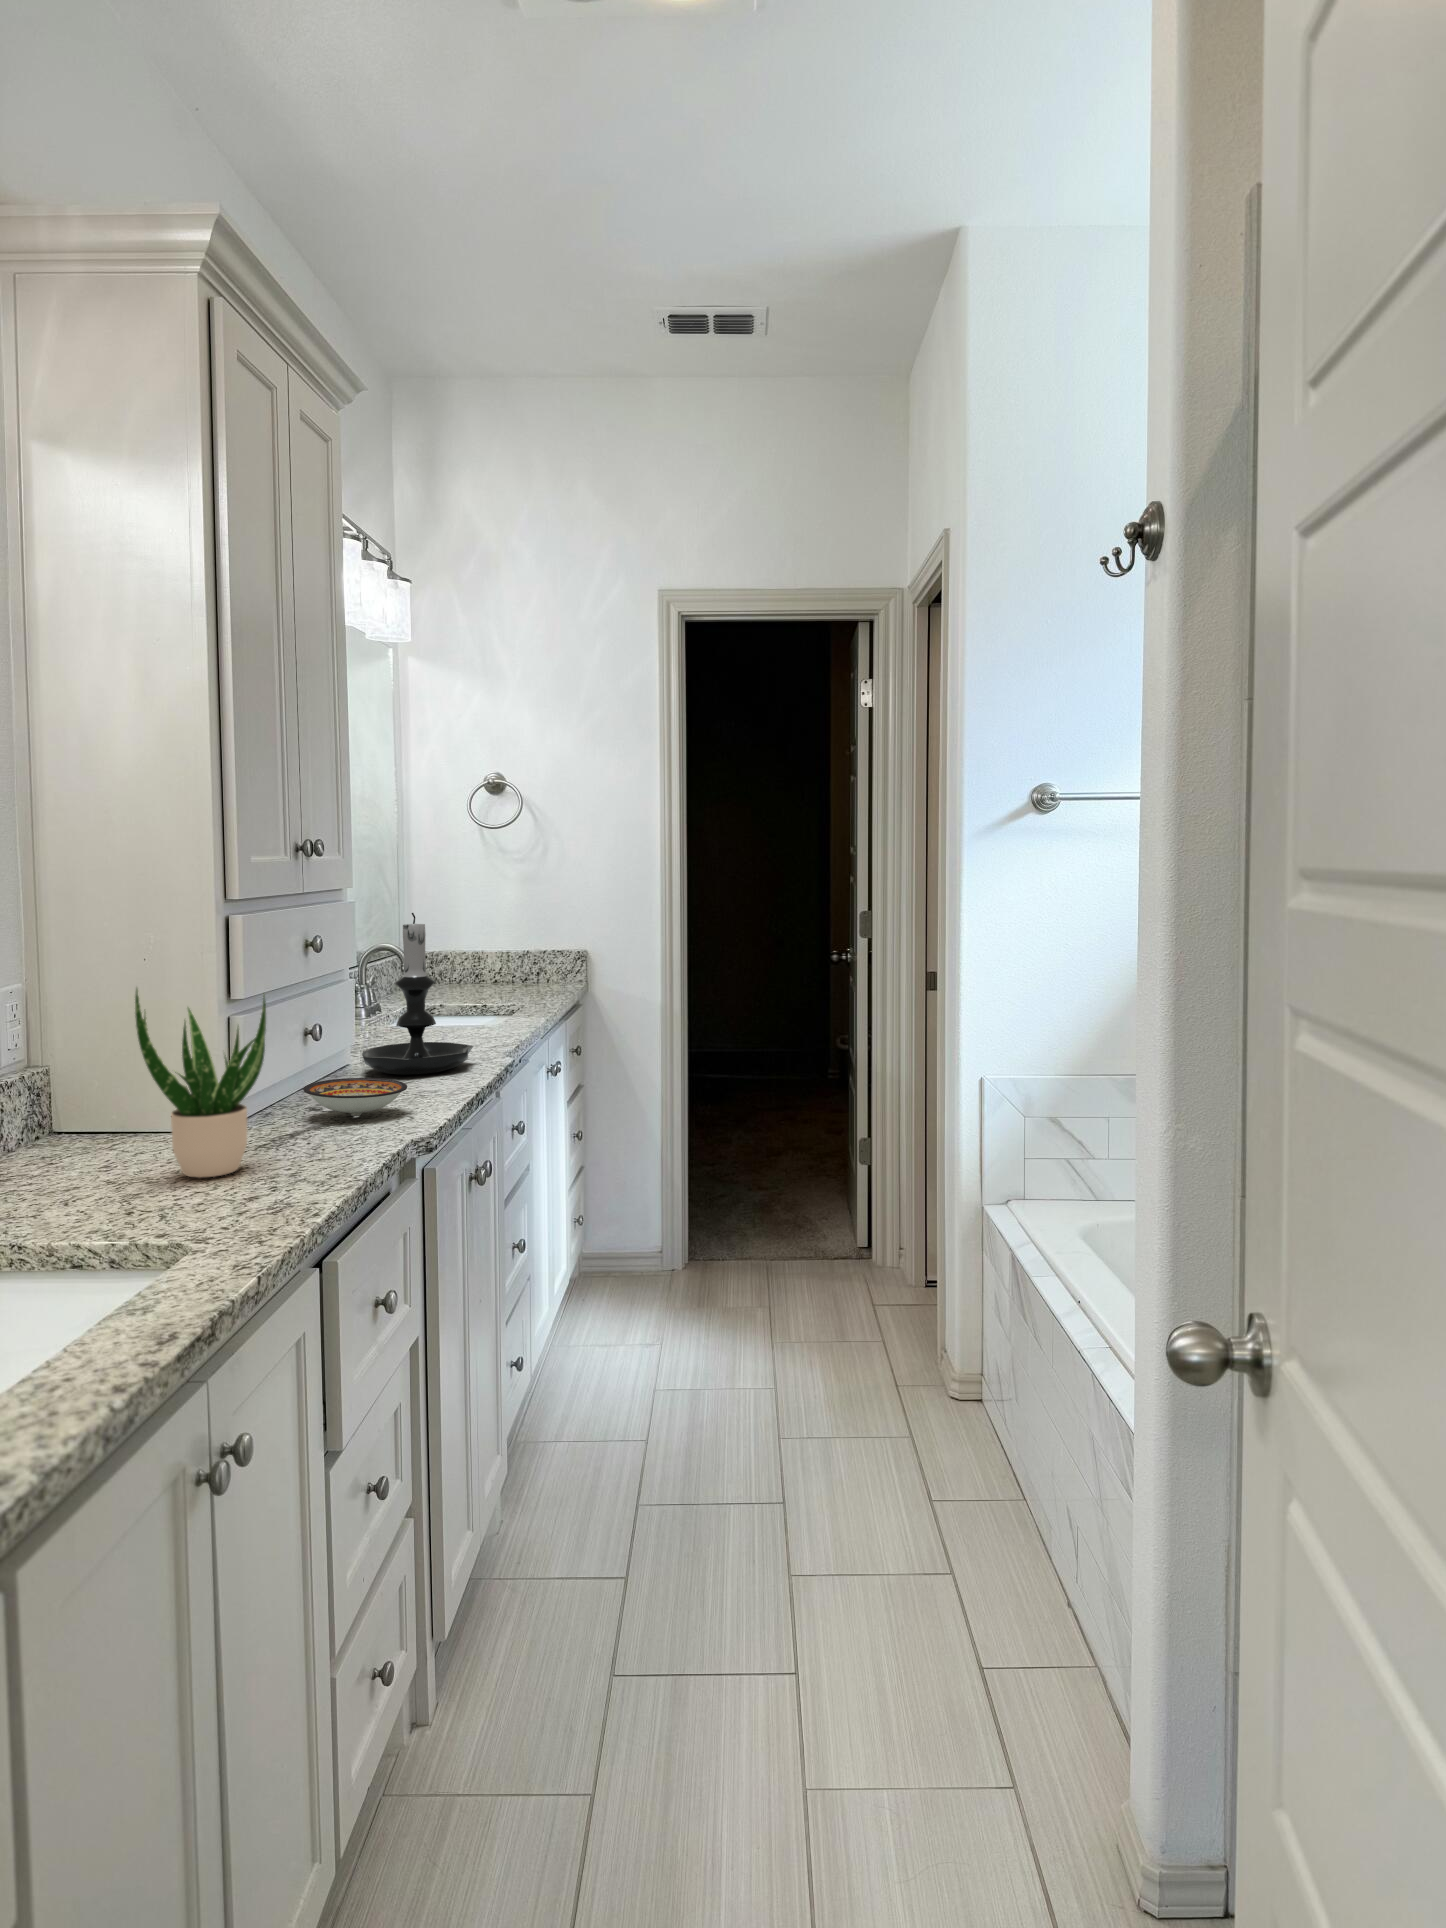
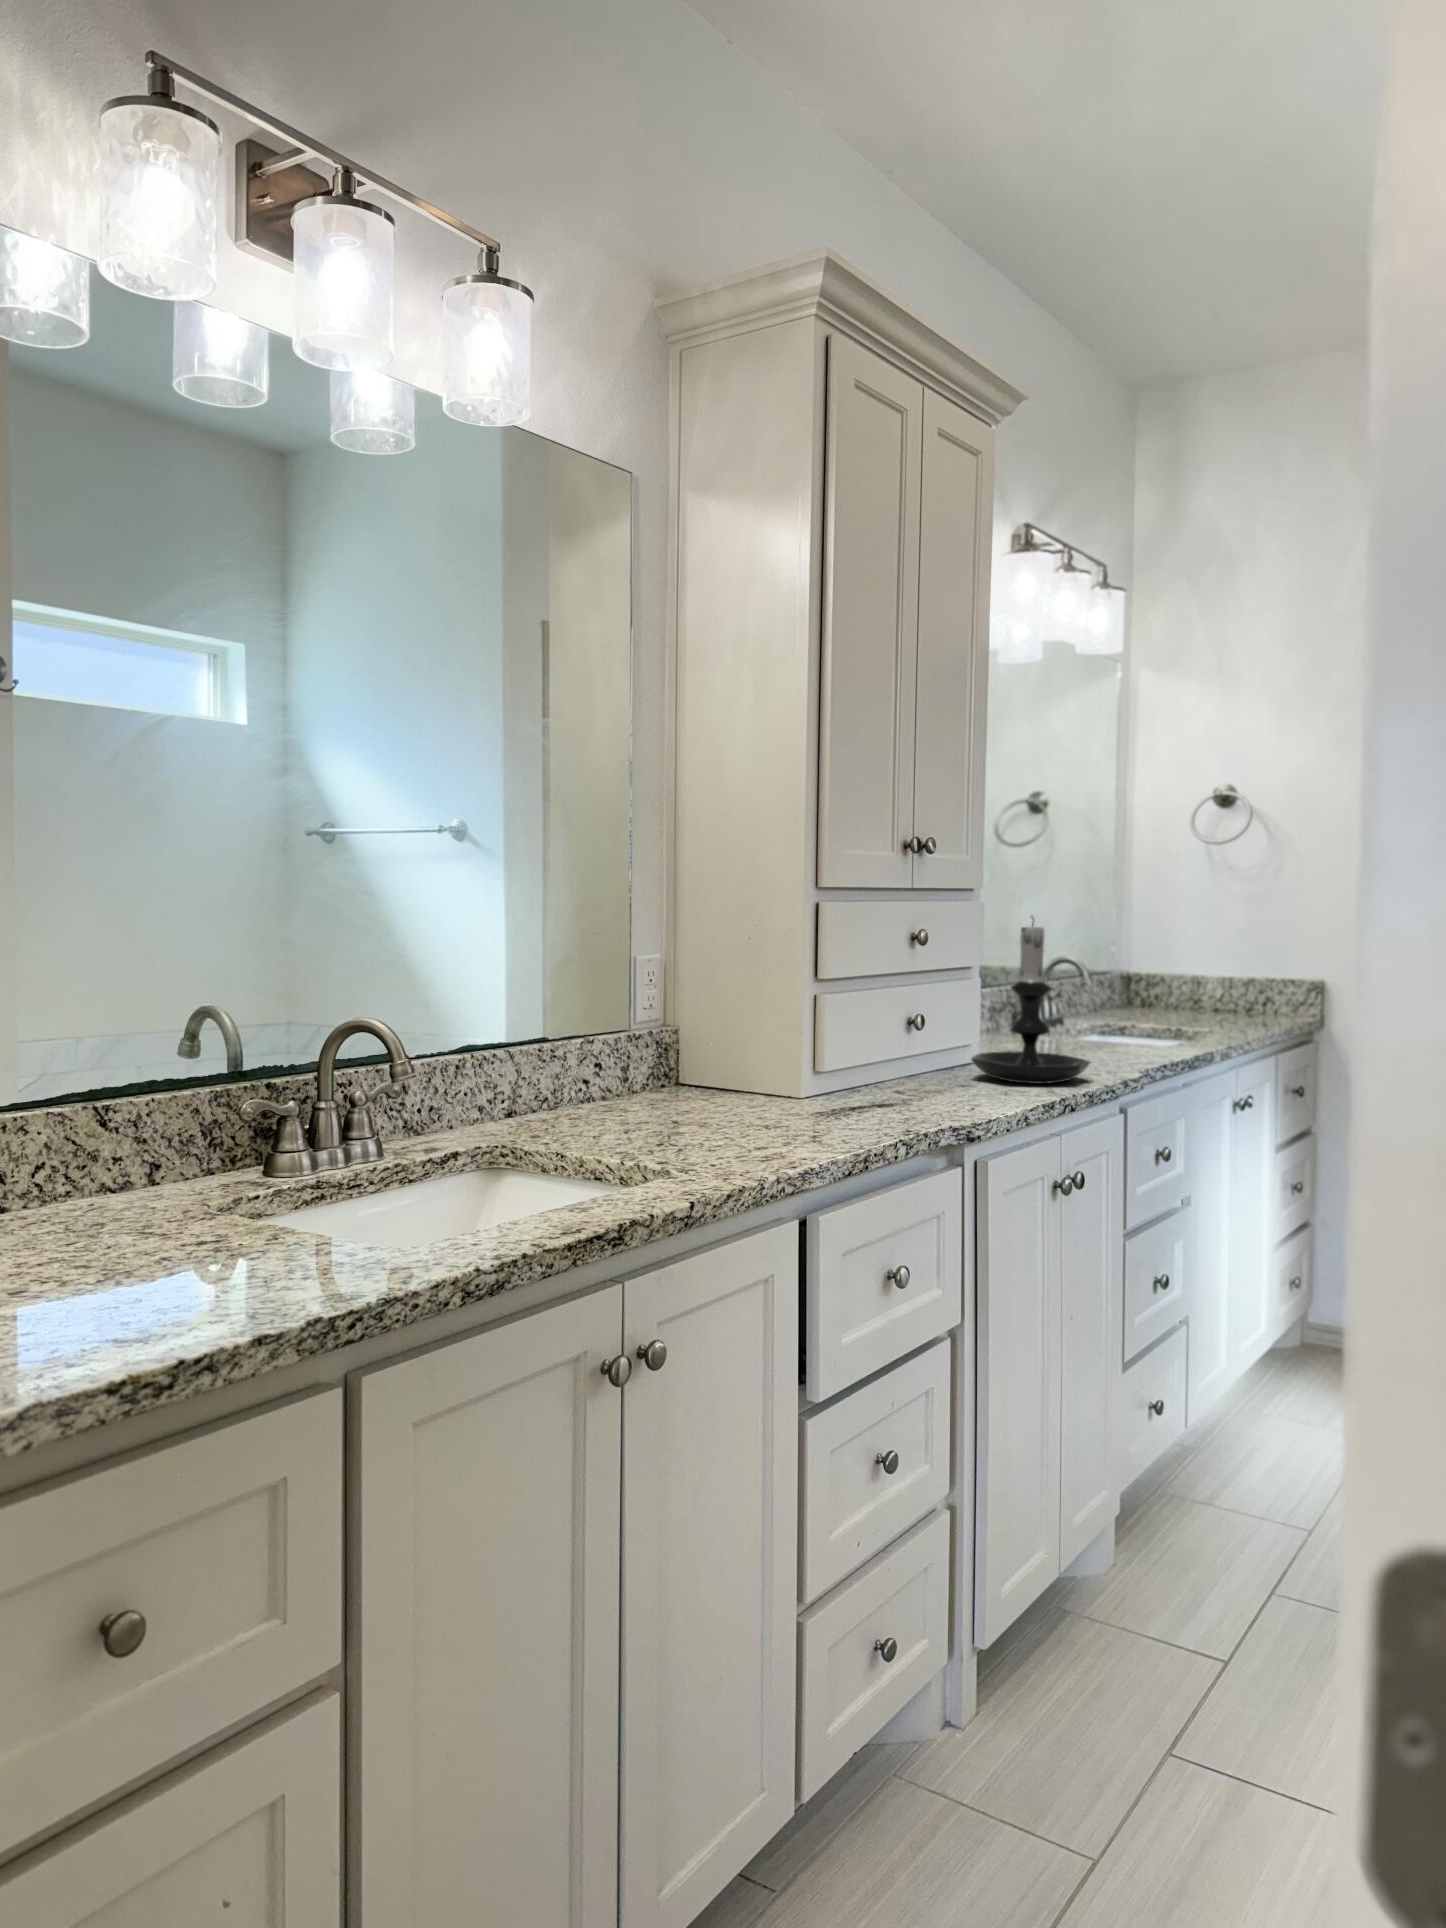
potted plant: present [135,989,266,1178] -> none [689,954,810,1133]
ceramic bowl: present [303,1078,407,1116] -> none [873,1070,970,1108]

